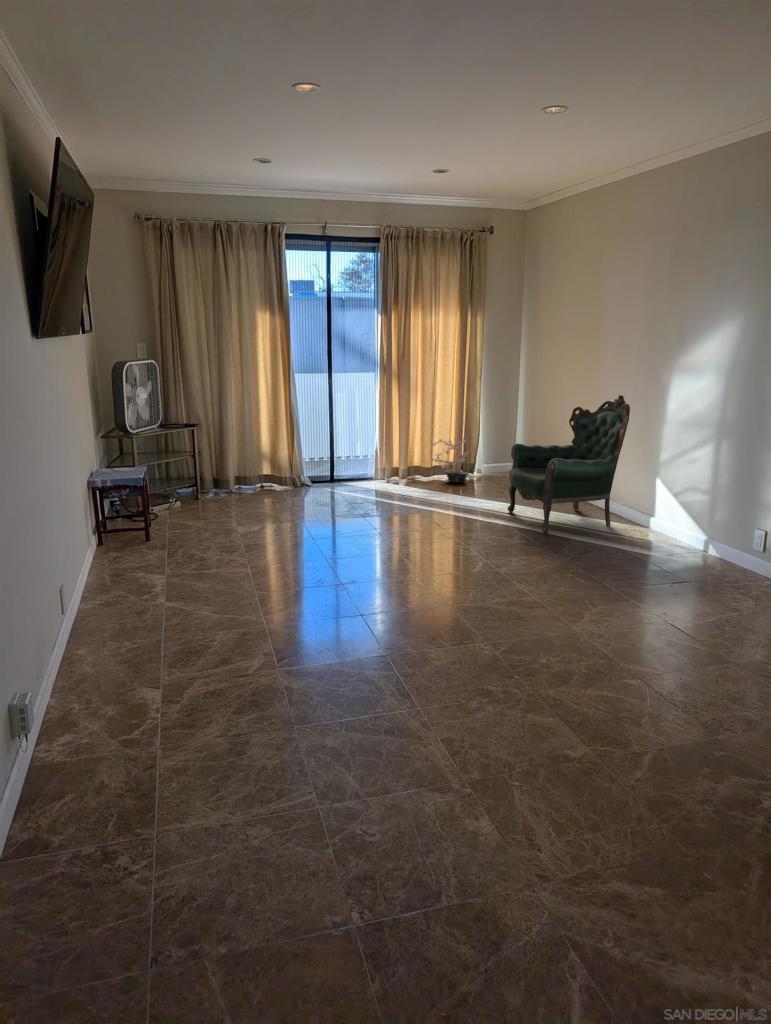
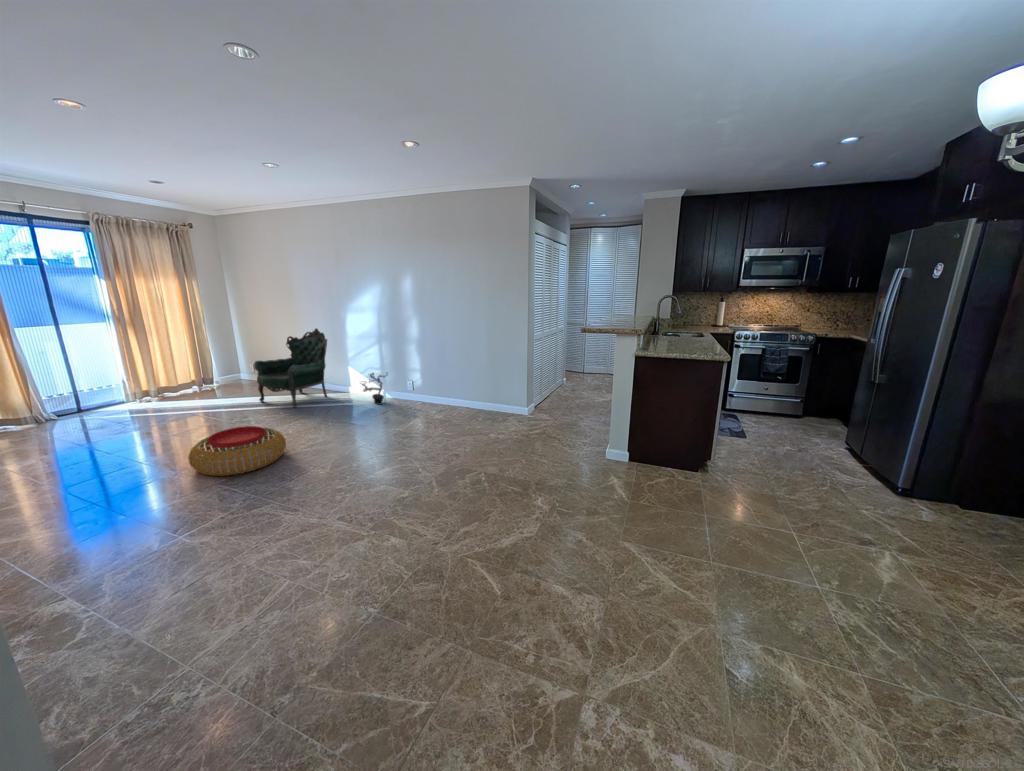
potted plant: present [431,436,472,483] -> present [362,372,388,405]
pouf: none [347,542,473,617] -> present [188,426,286,476]

